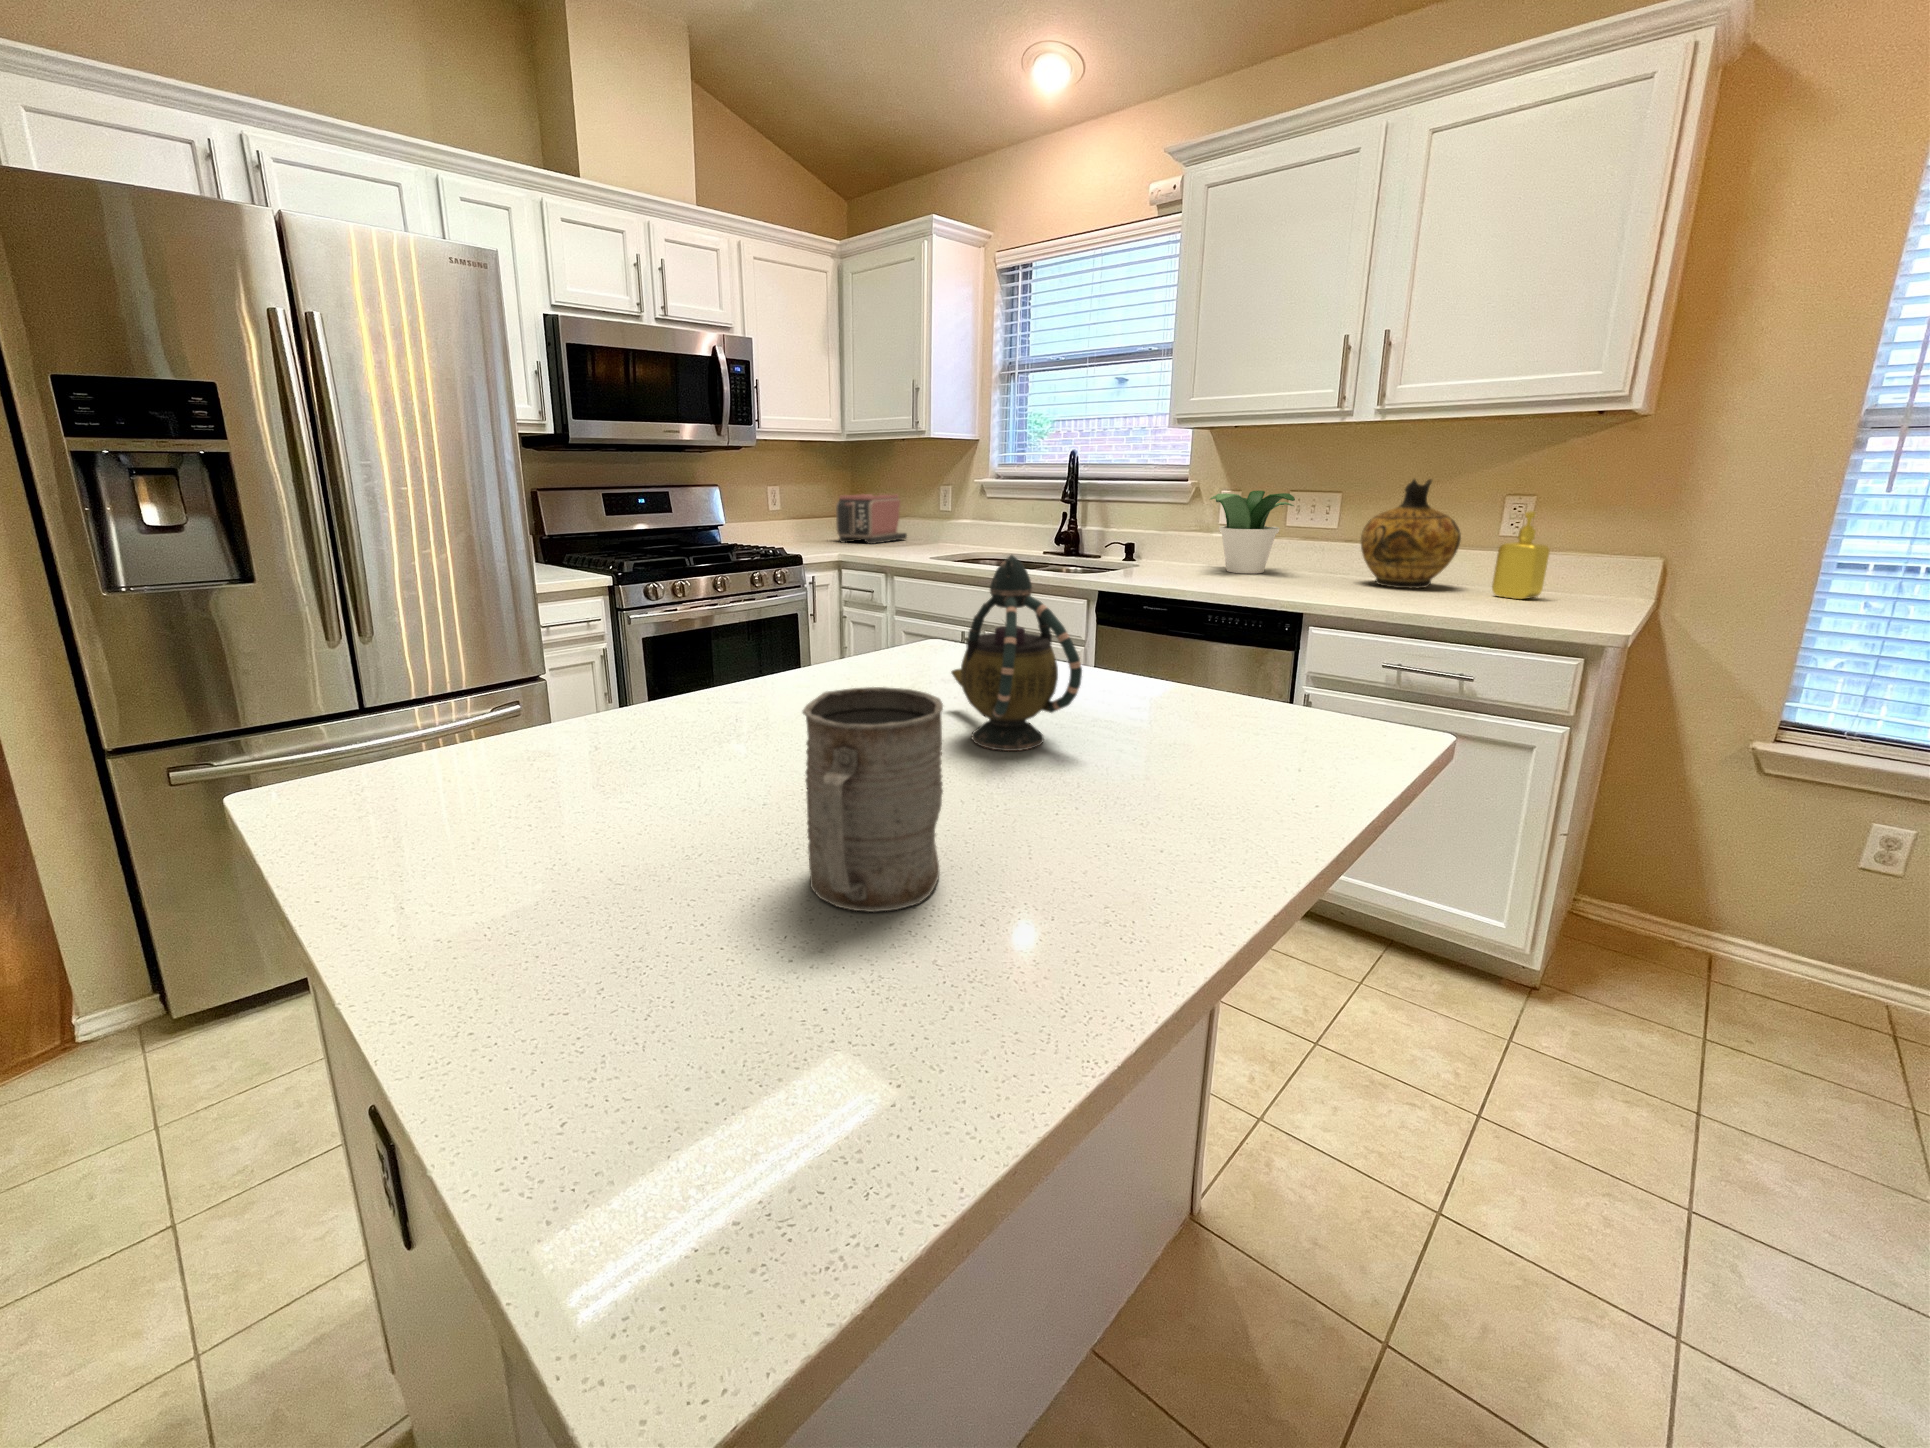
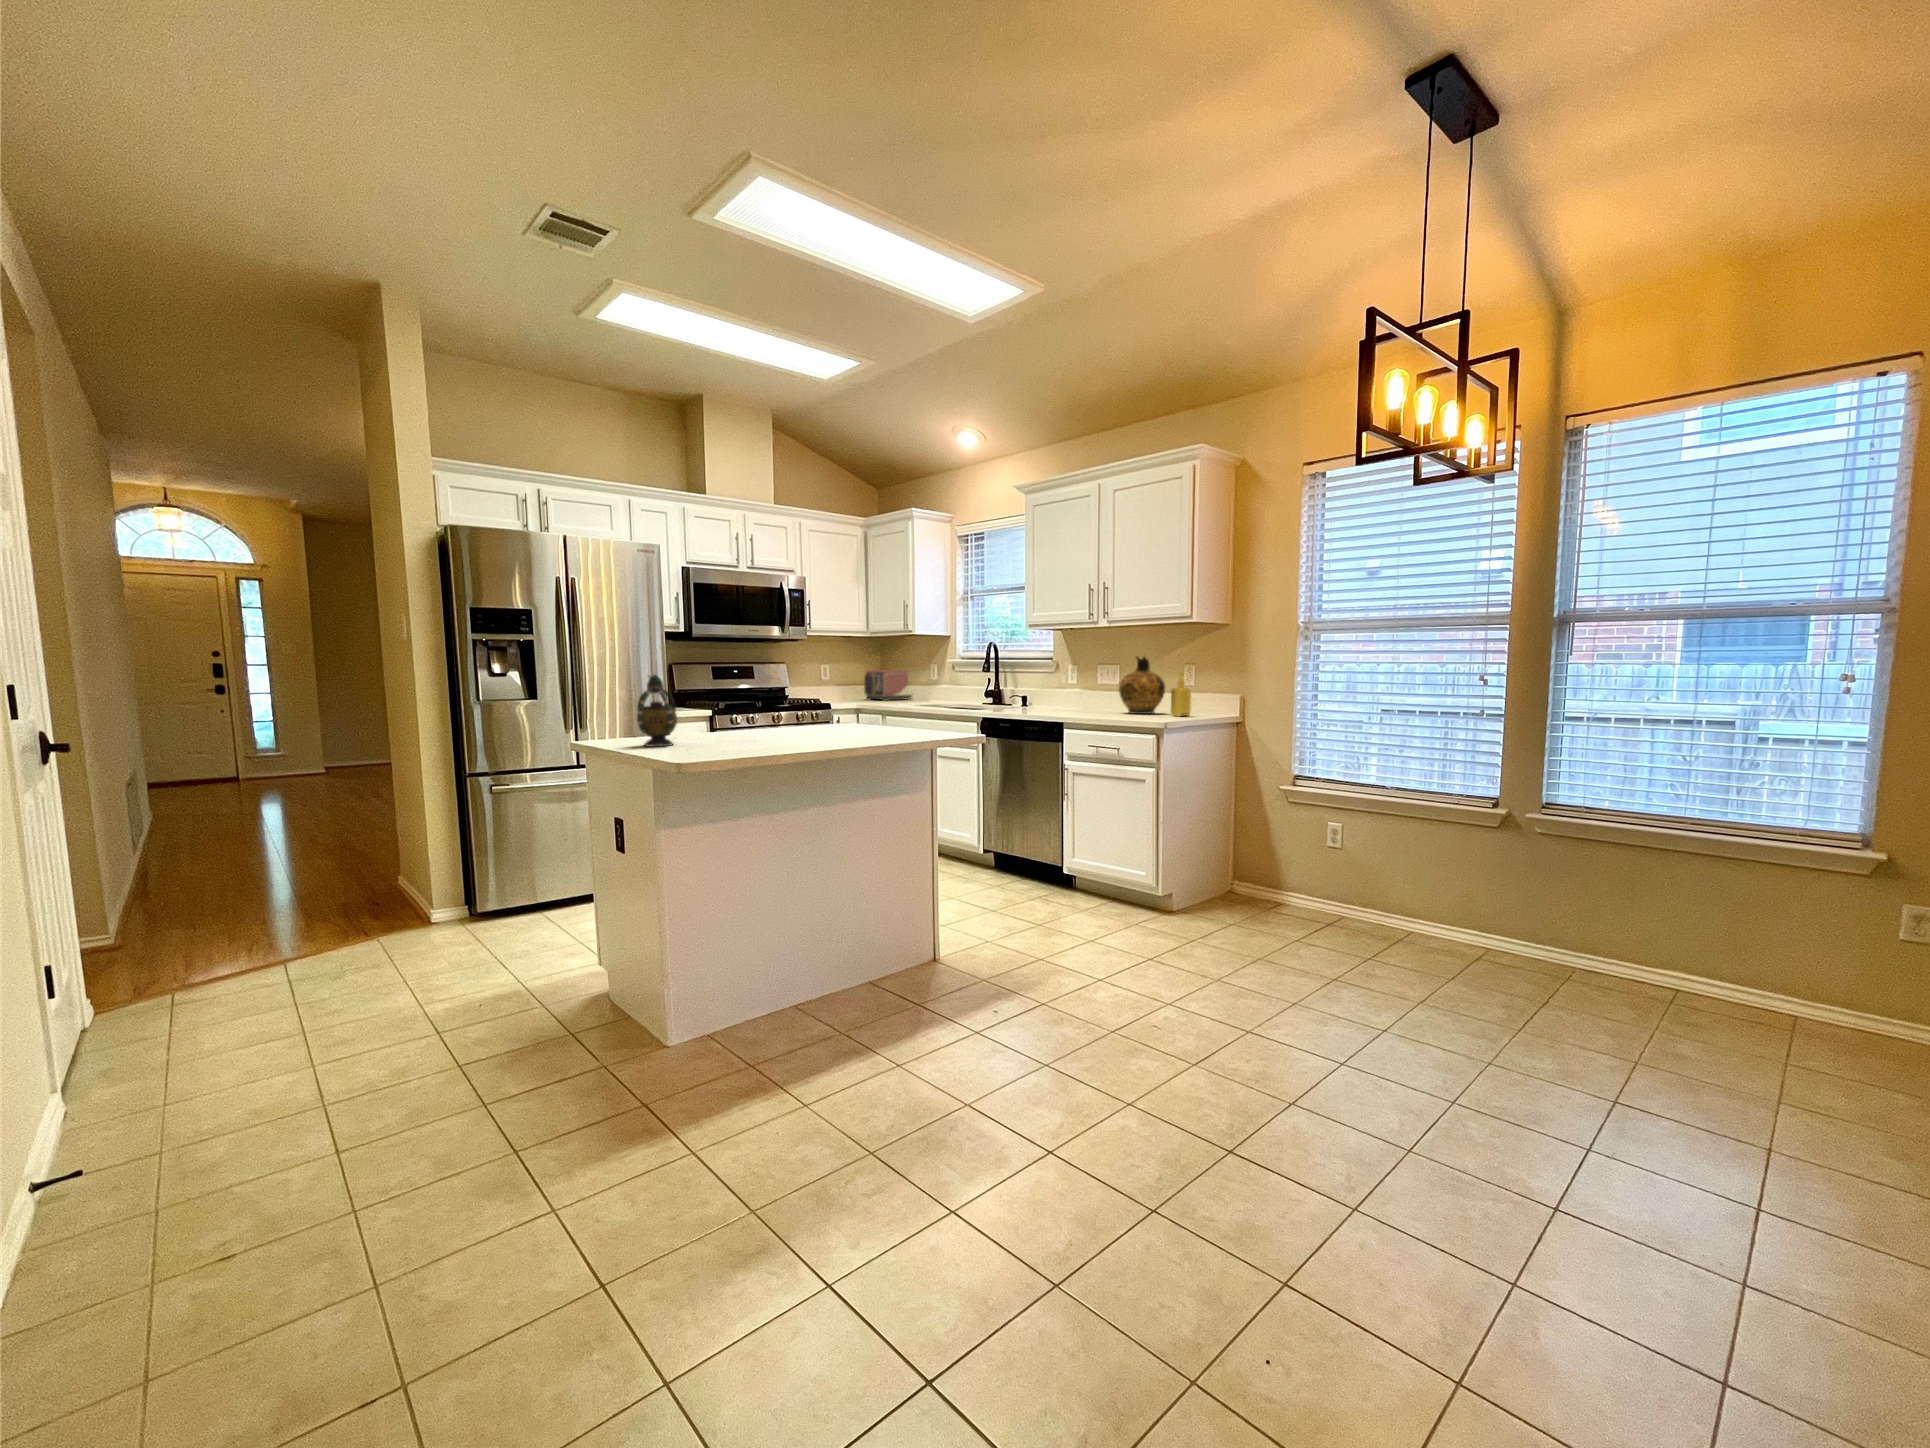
potted plant: present [1210,491,1295,573] -> none [1049,664,1100,710]
teapot: present [951,555,1082,751] -> present [637,675,677,747]
mug: present [803,687,943,912] -> none [734,698,774,748]

